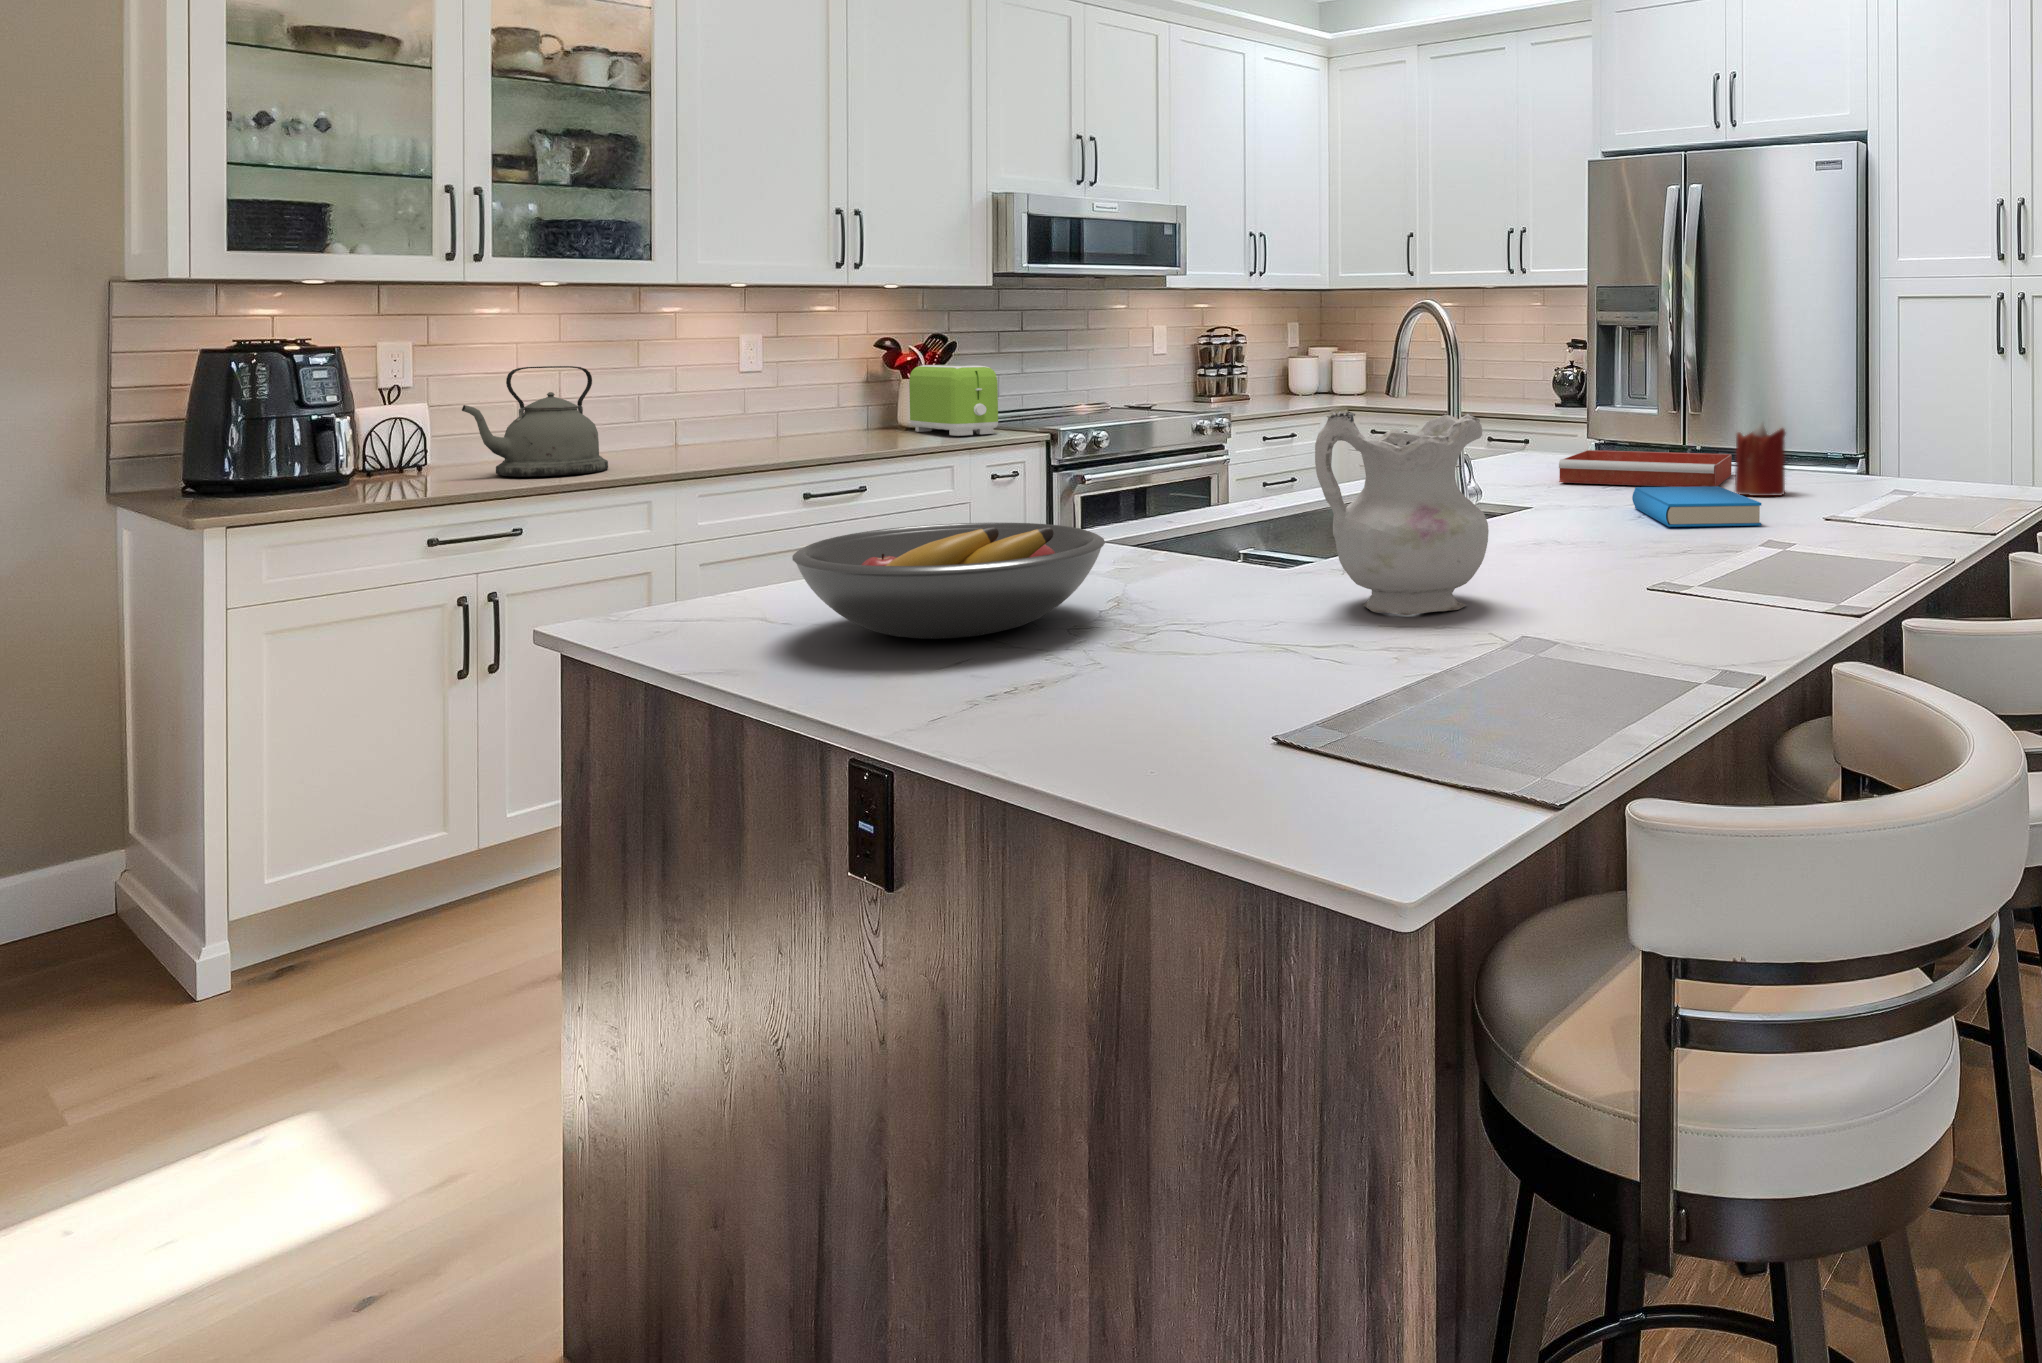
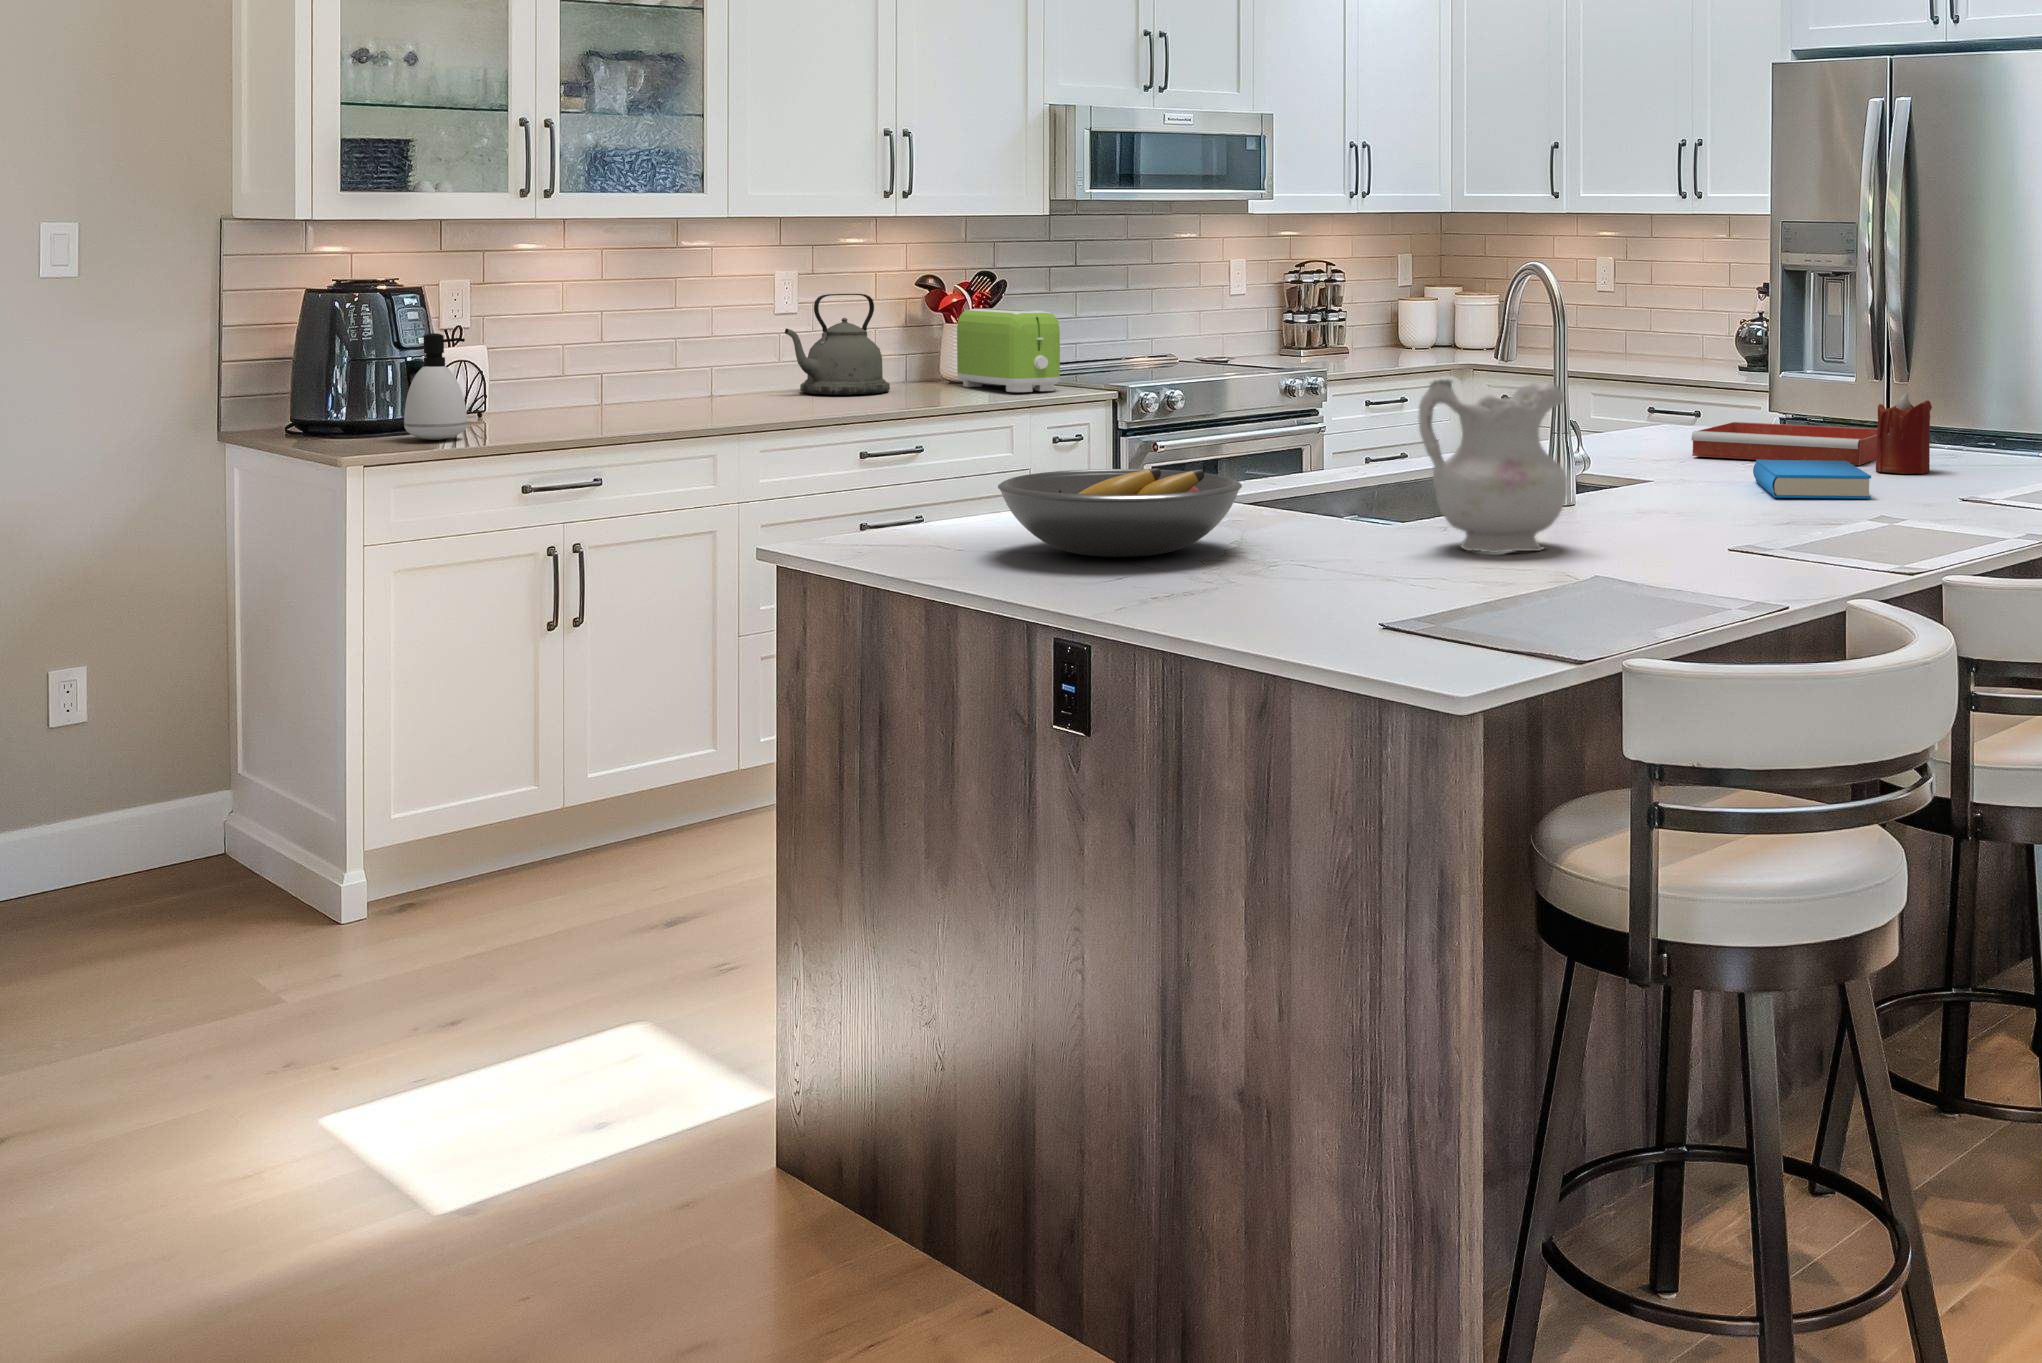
kettle: present [462,366,608,476] -> present [785,294,890,395]
soap dispenser: none [299,389,373,493] -> present [404,333,467,440]

